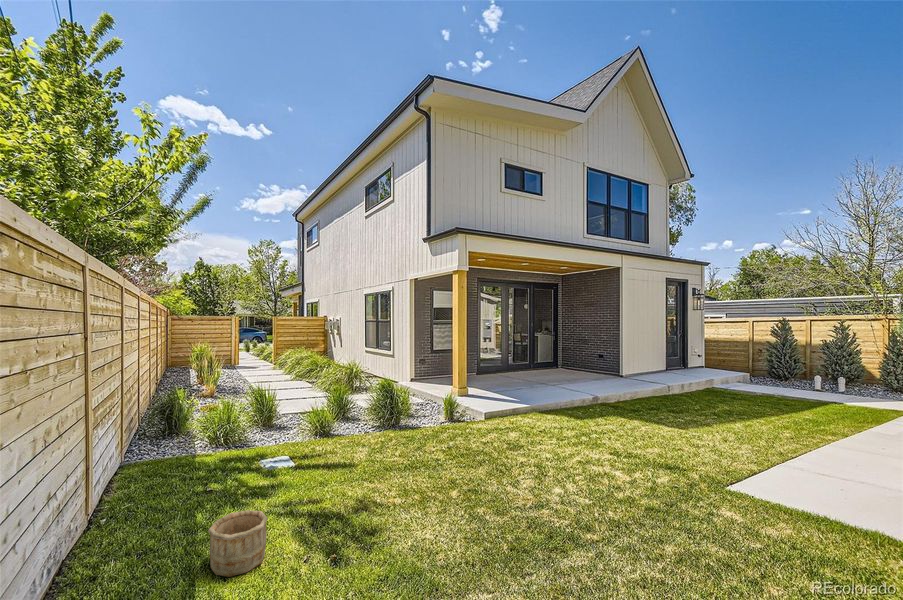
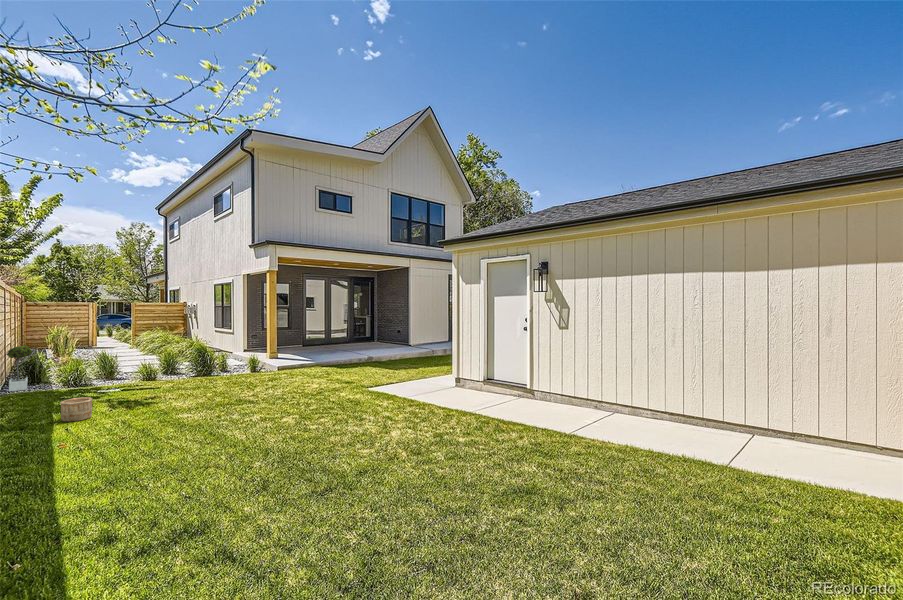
potted tree: none [137,379,171,450] -> present [6,345,32,391]

